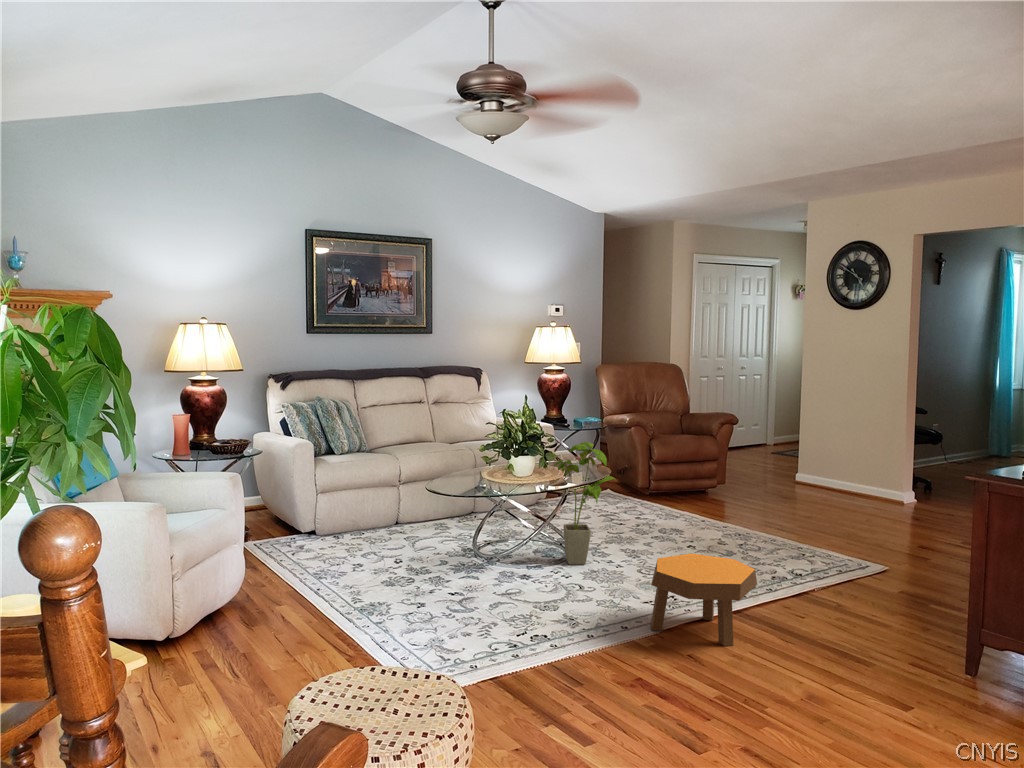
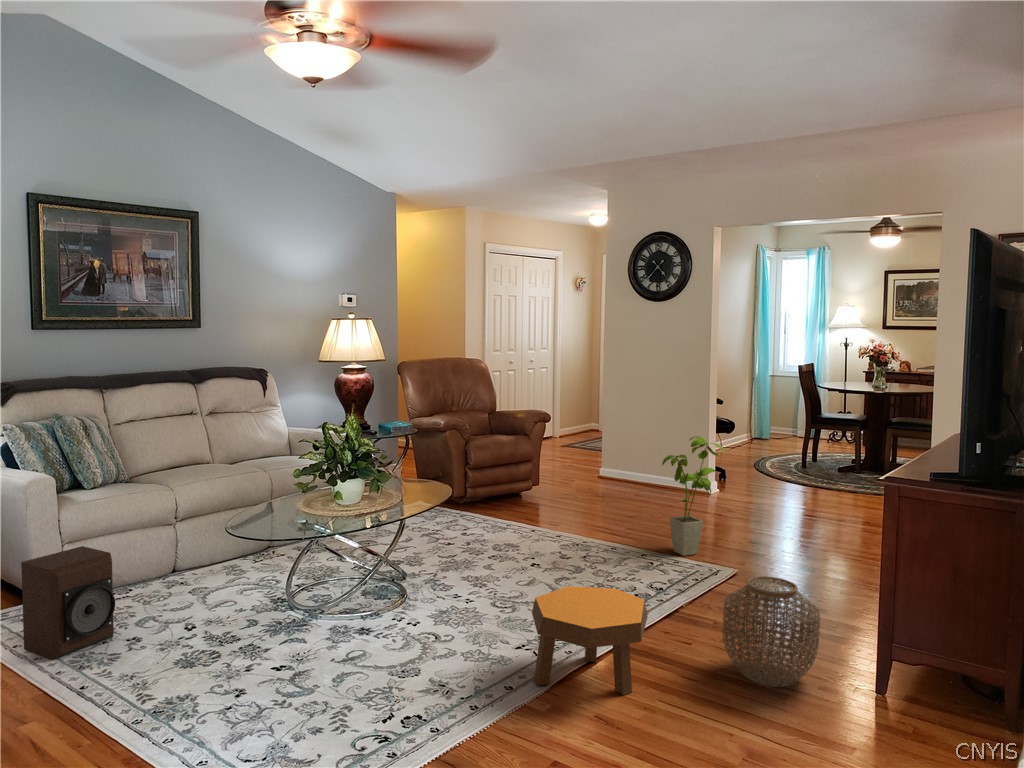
house plant: present [554,442,617,565] -> present [662,436,726,556]
speaker: none [286,492,346,571] -> present [21,546,115,660]
woven basket: none [828,558,923,660] -> present [723,576,820,687]

